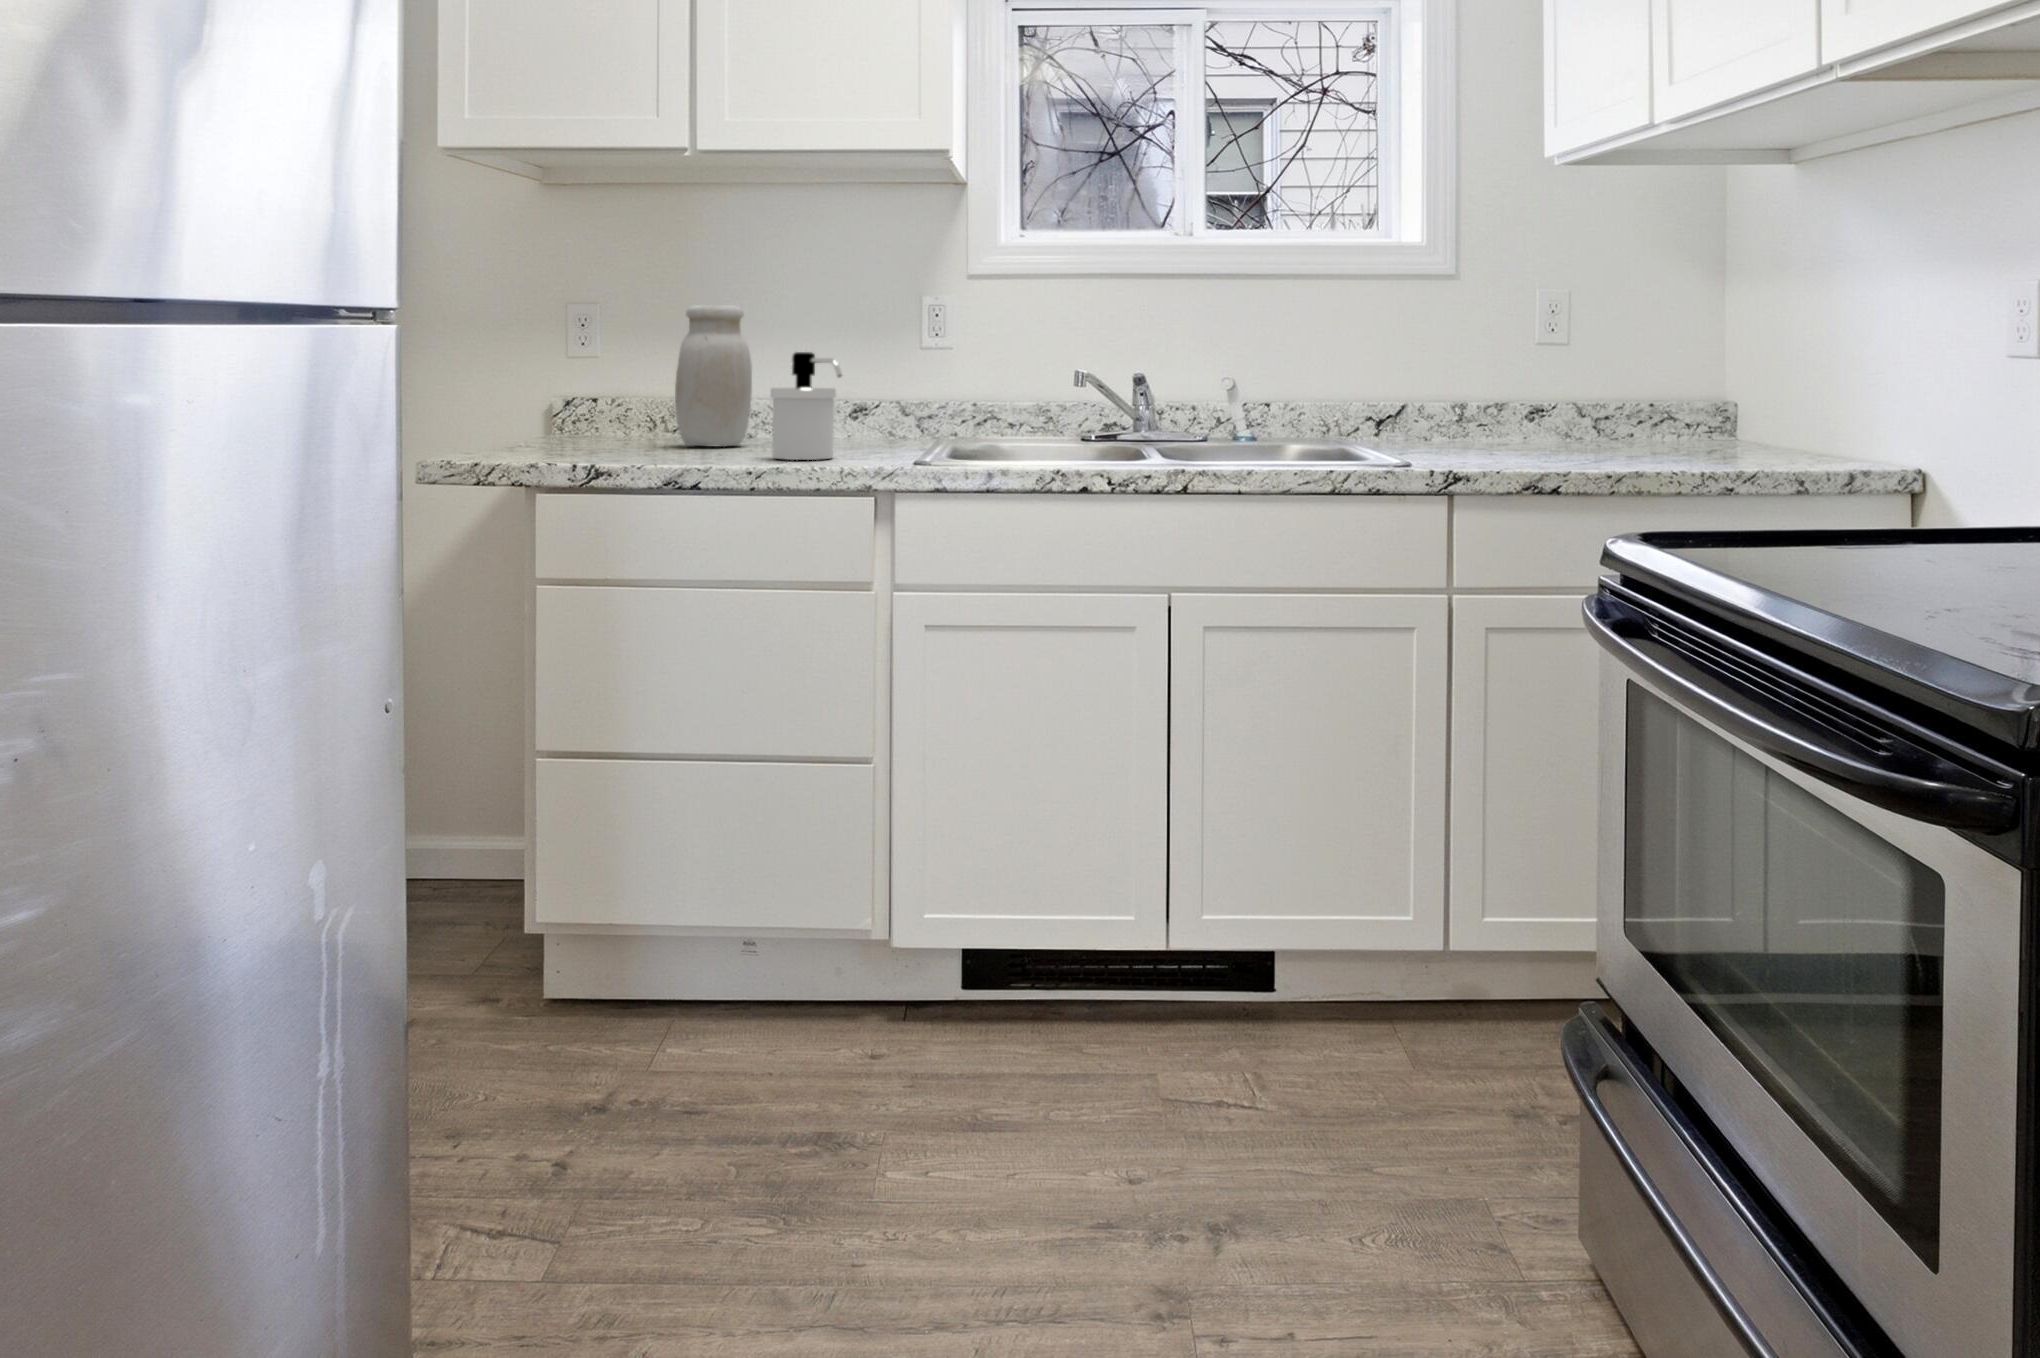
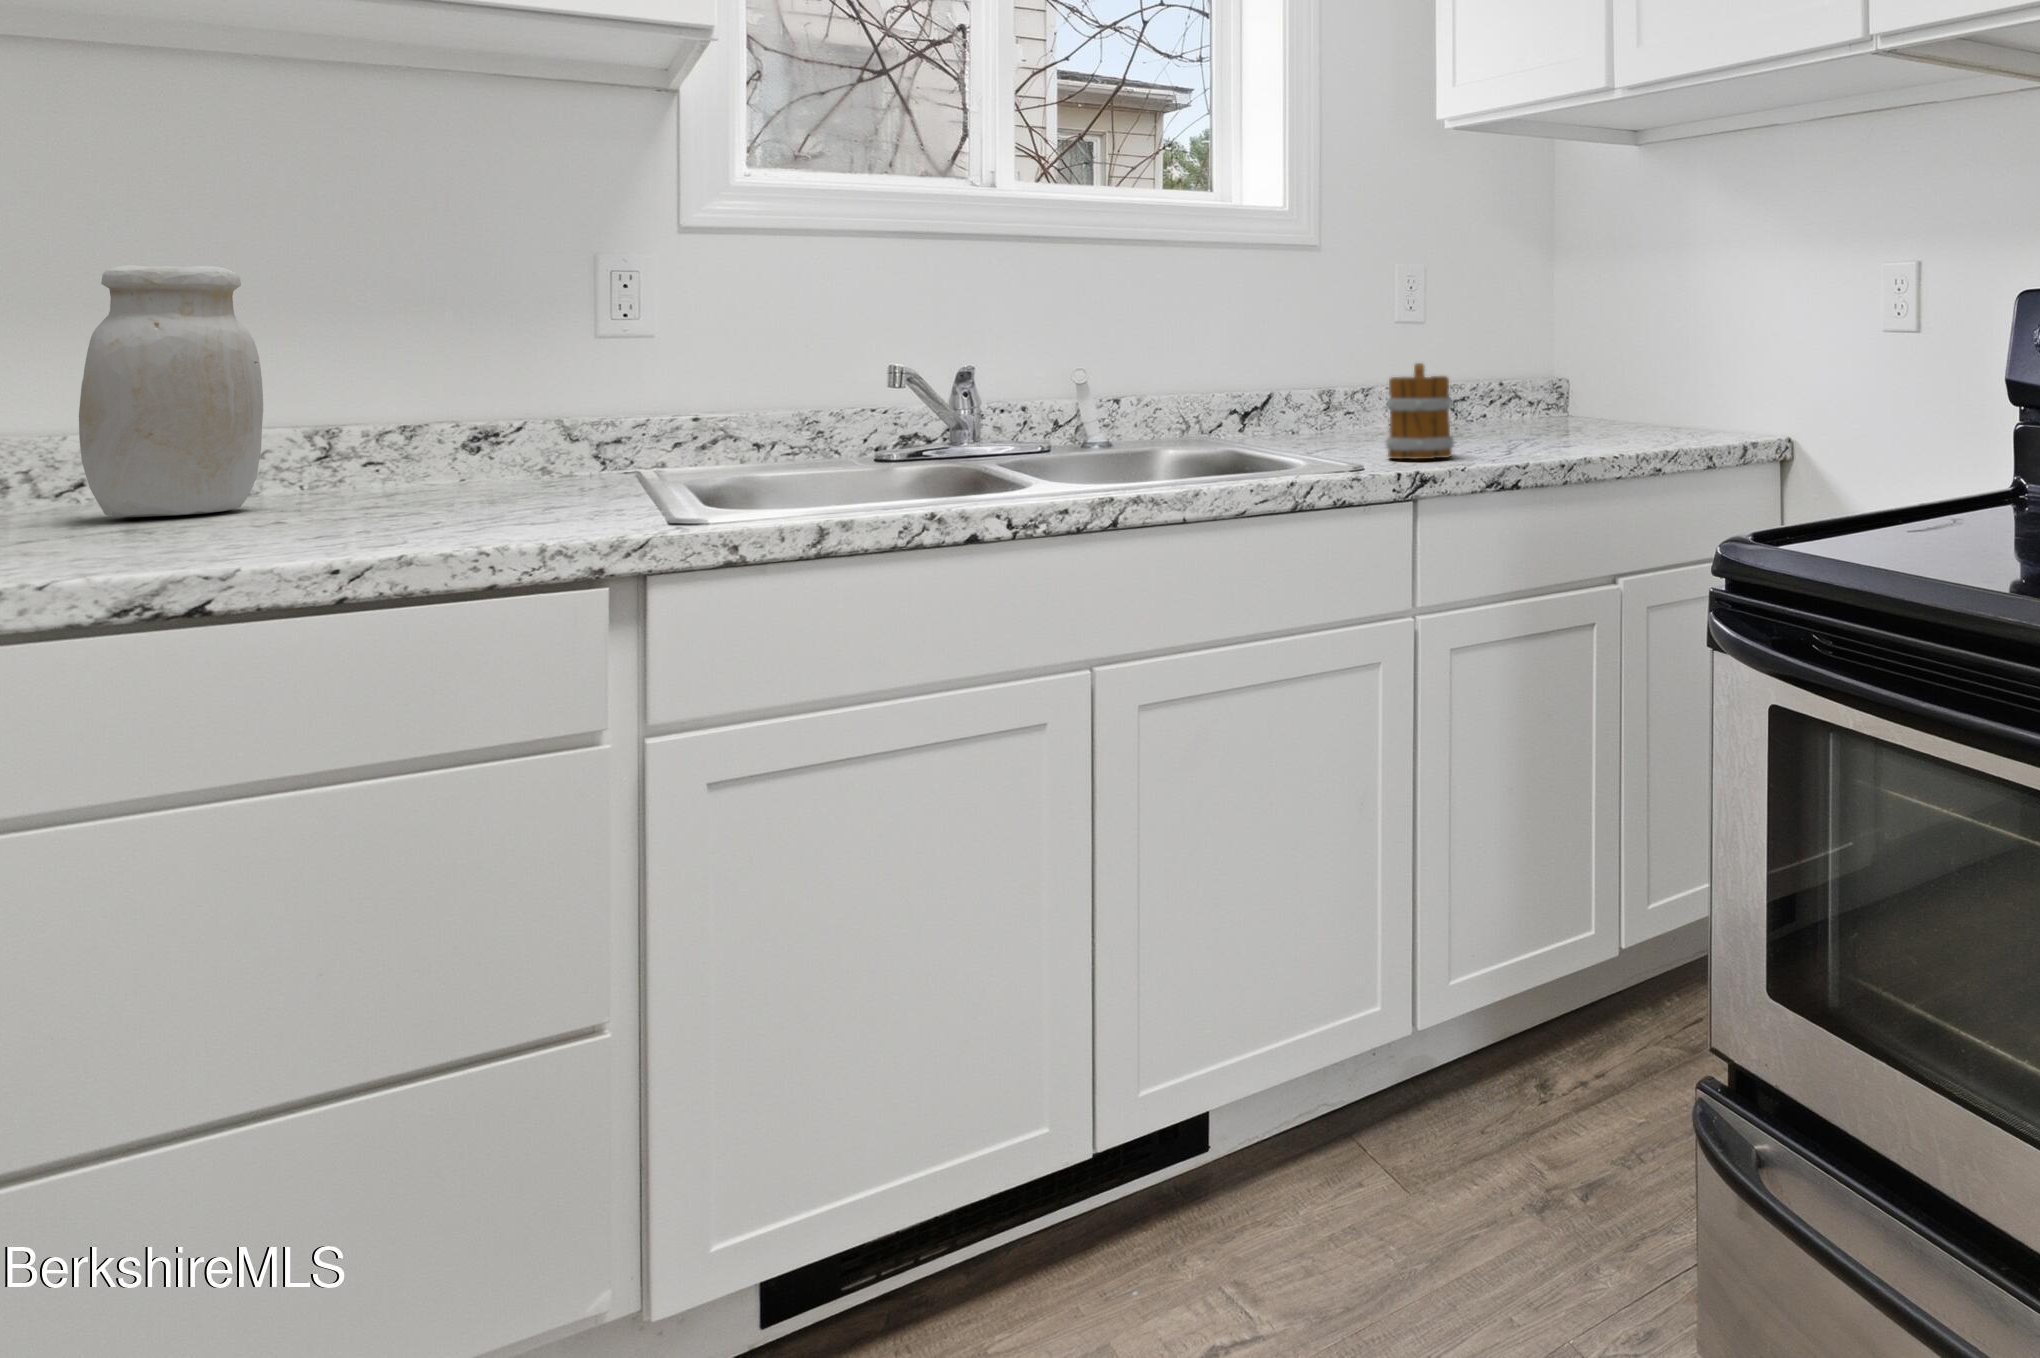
soap dispenser: present [771,352,842,460] -> none [341,347,506,532]
mug: none [1465,380,1530,464] -> present [1386,363,1454,459]

